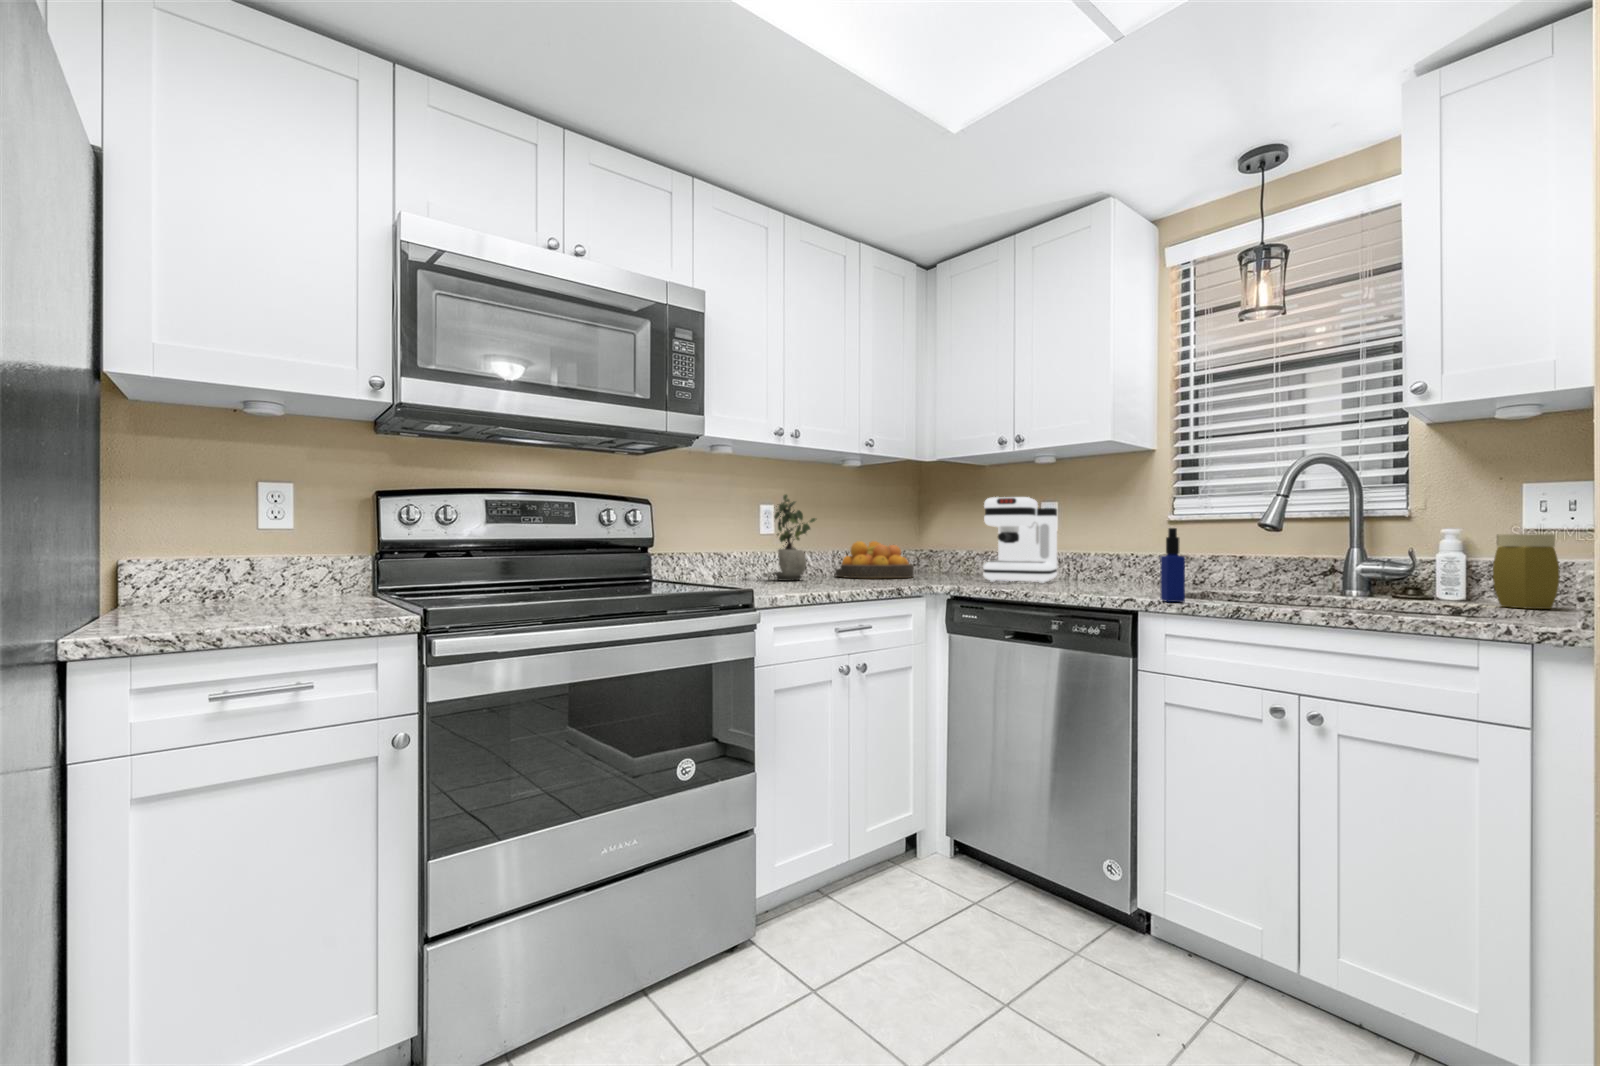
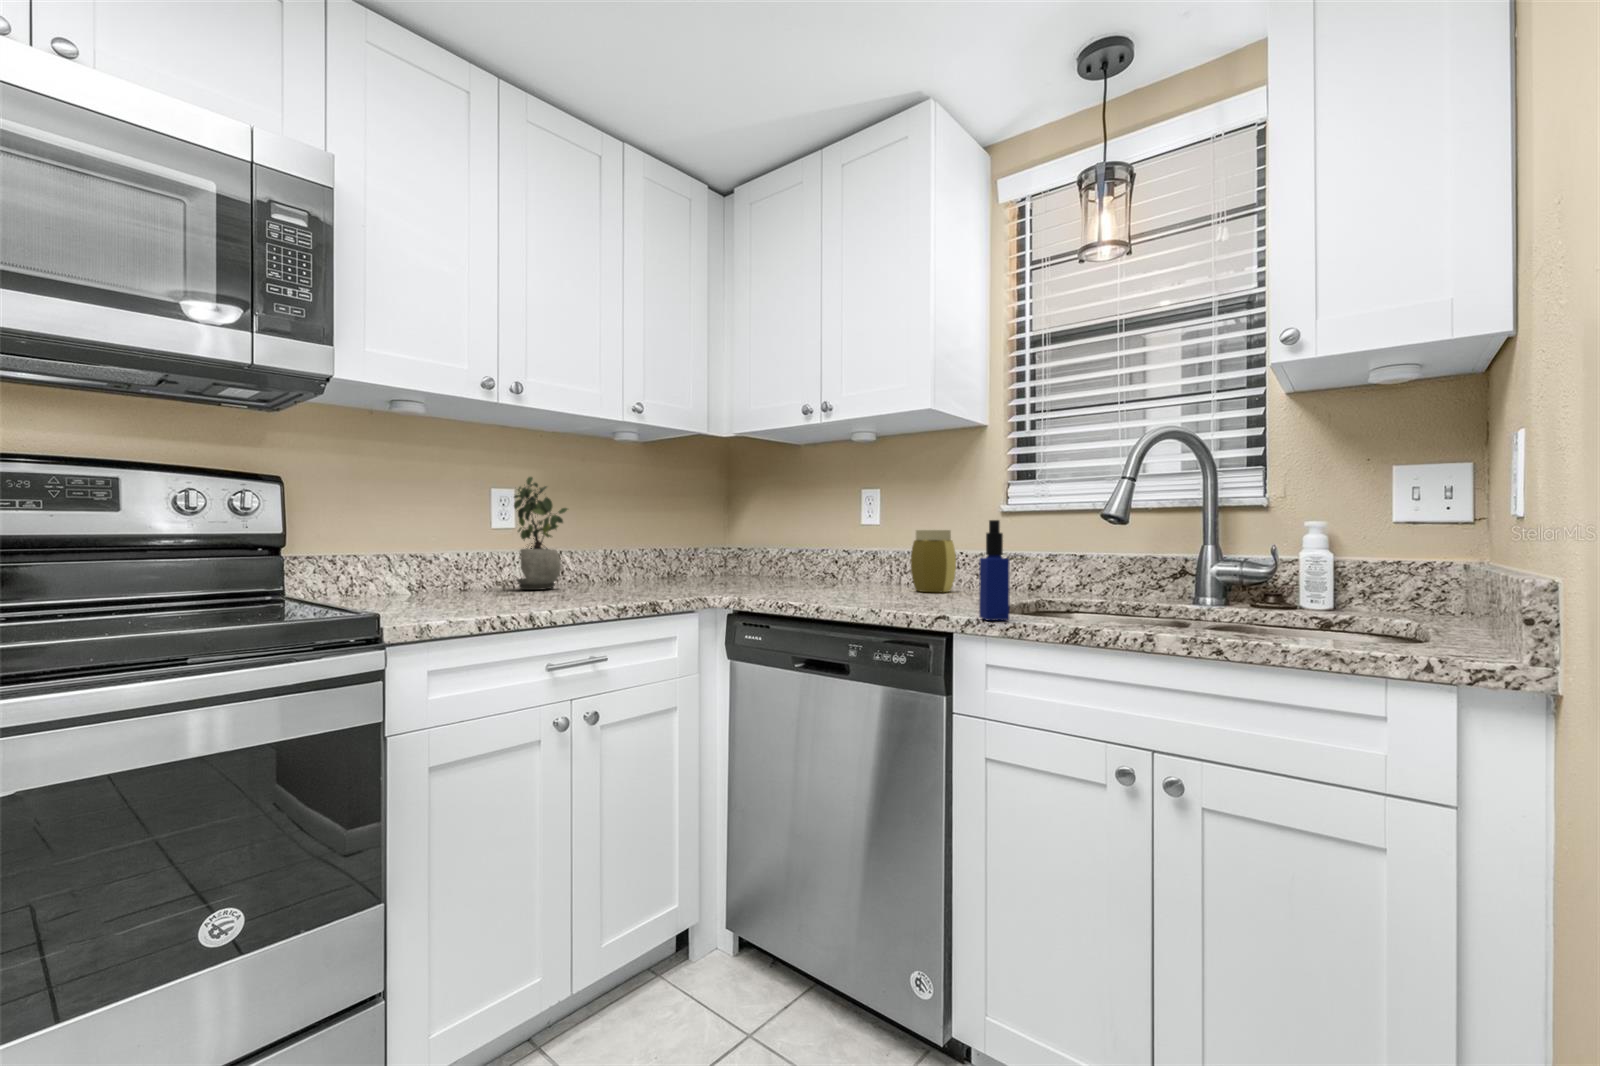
coffee maker: present [983,497,1057,583] -> none [784,482,875,589]
jar: present [1493,534,1560,609] -> present [911,530,956,592]
fruit bowl: present [835,541,914,578] -> none [611,537,710,585]

